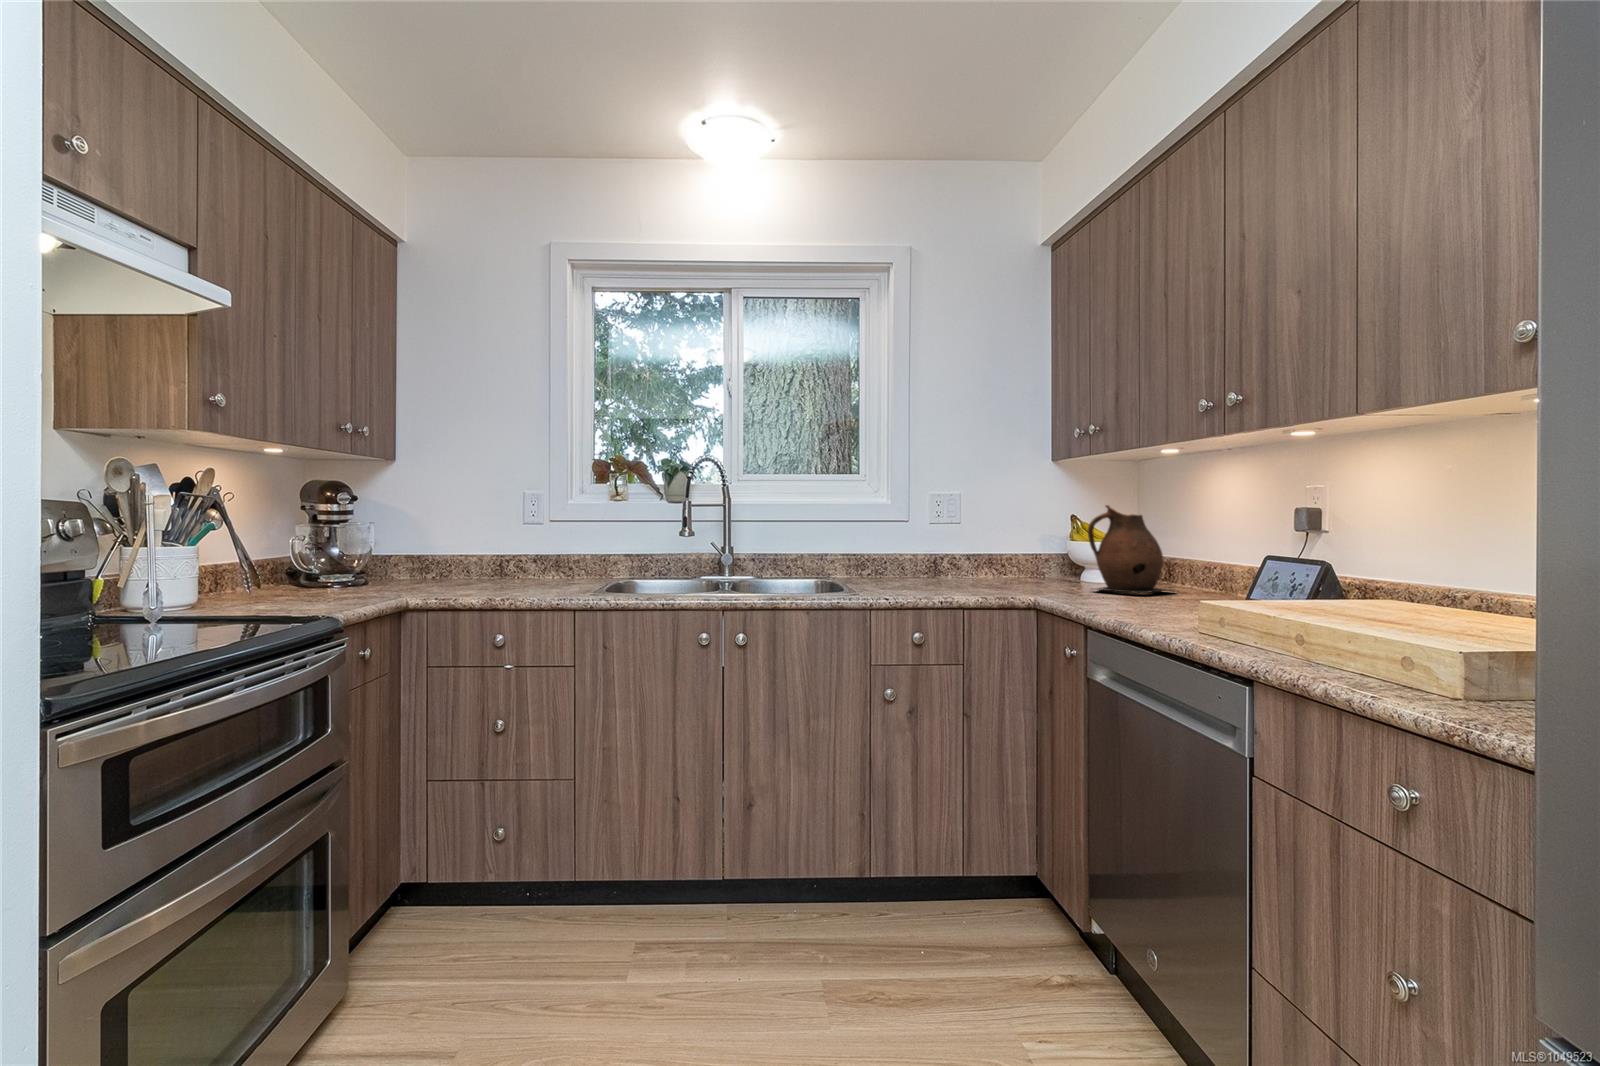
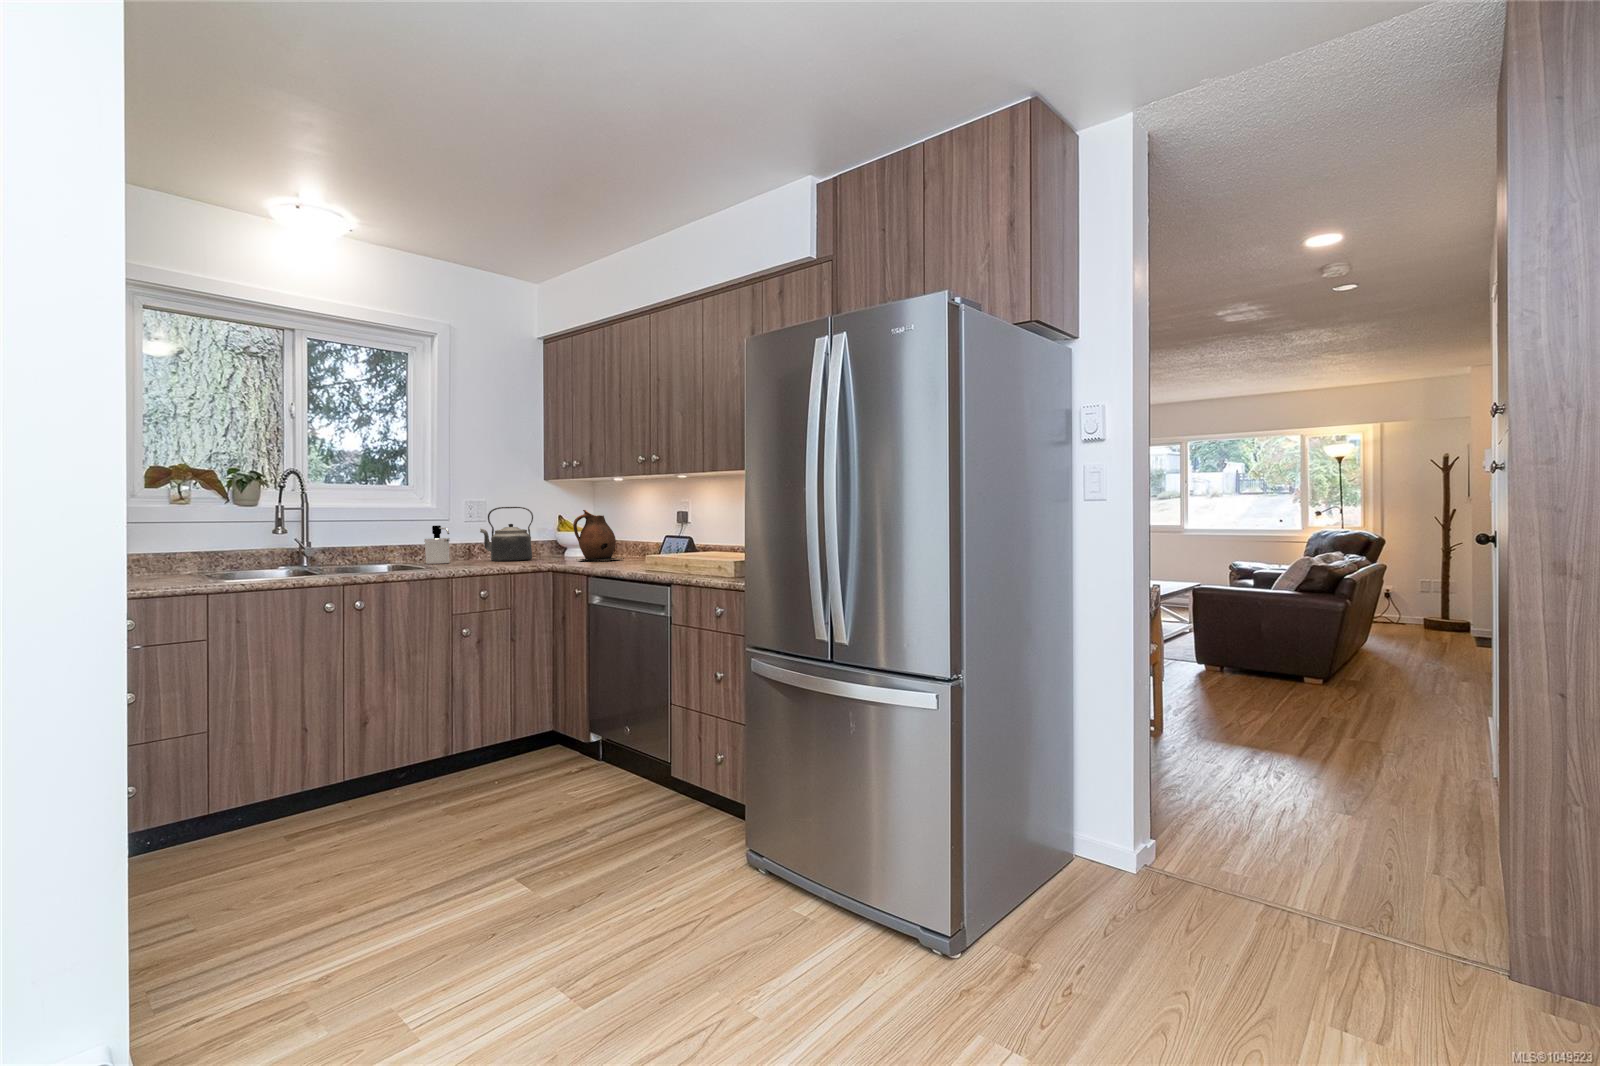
kettle: none [957,501,1031,583] -> present [480,507,533,561]
soap dispenser: none [879,527,911,581] -> present [424,526,450,564]

